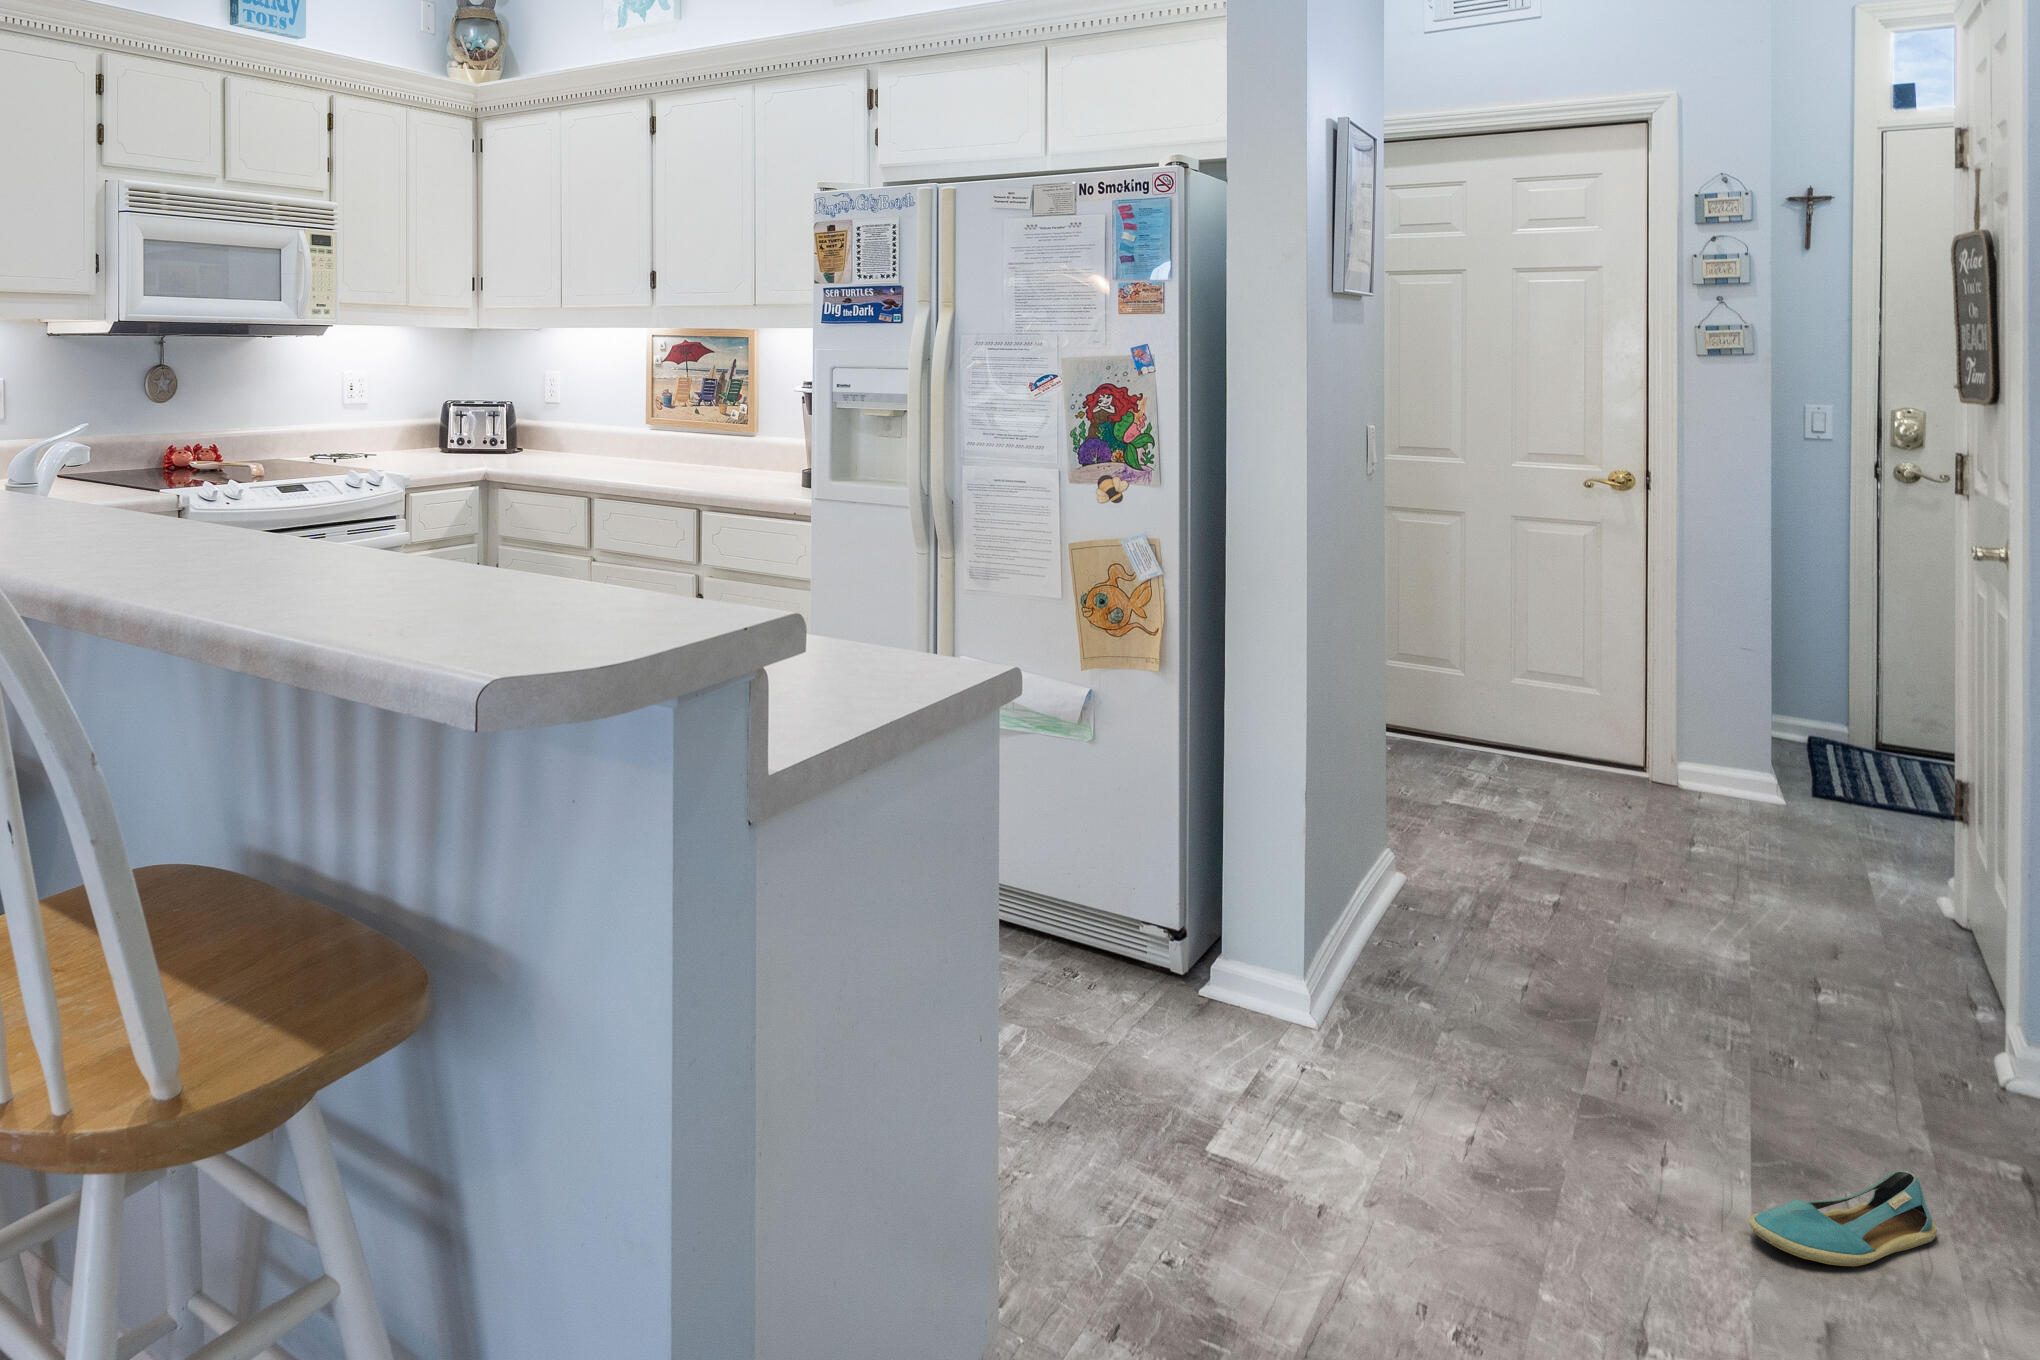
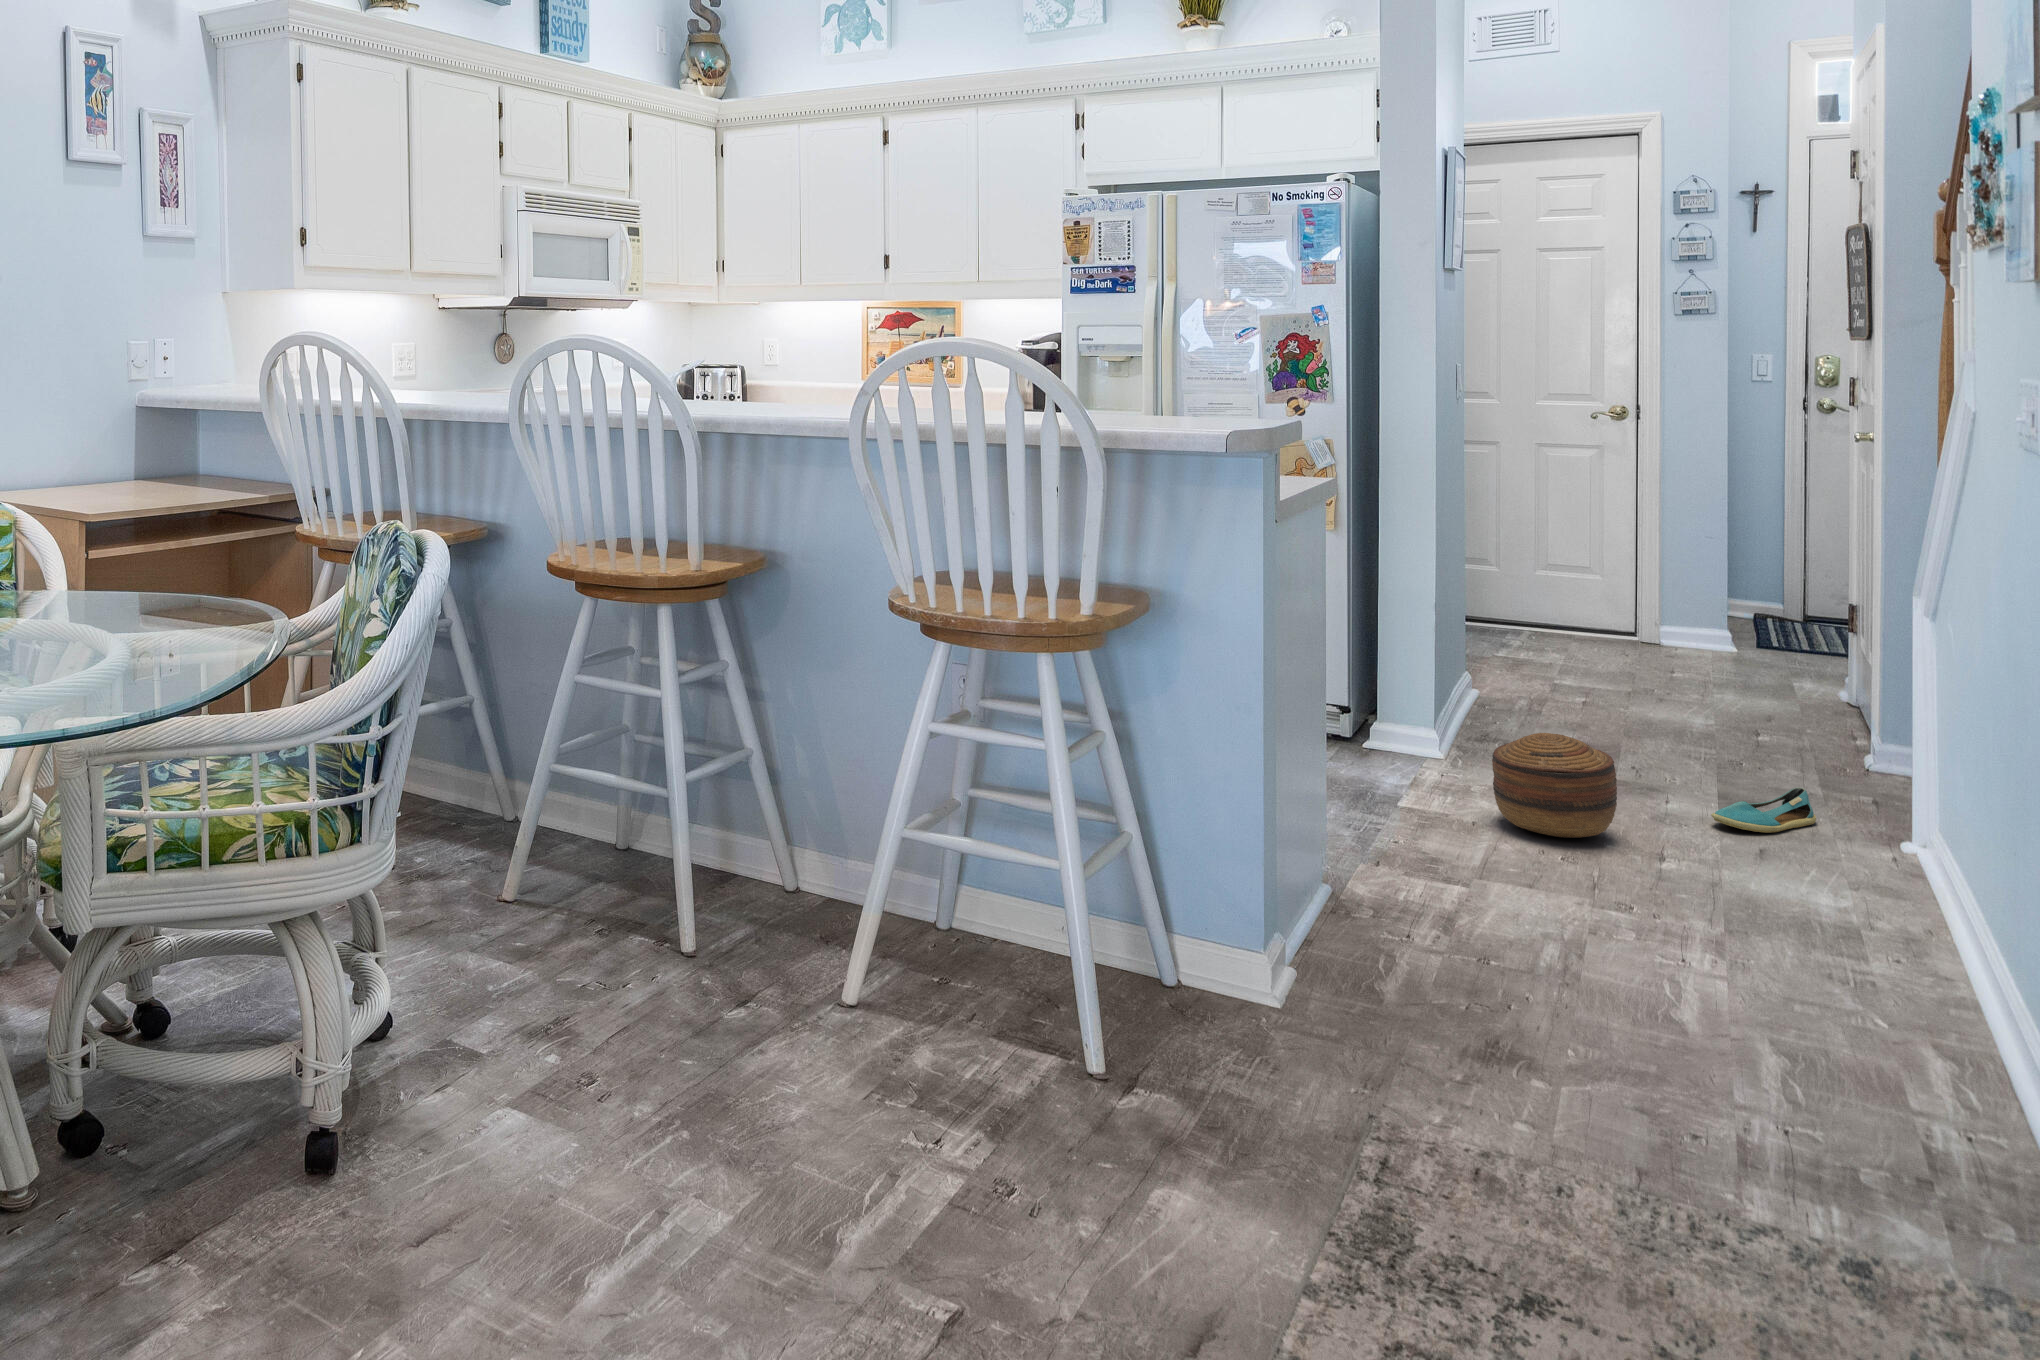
basket: none [1364,1071,1577,1275] -> present [1492,733,1617,838]

